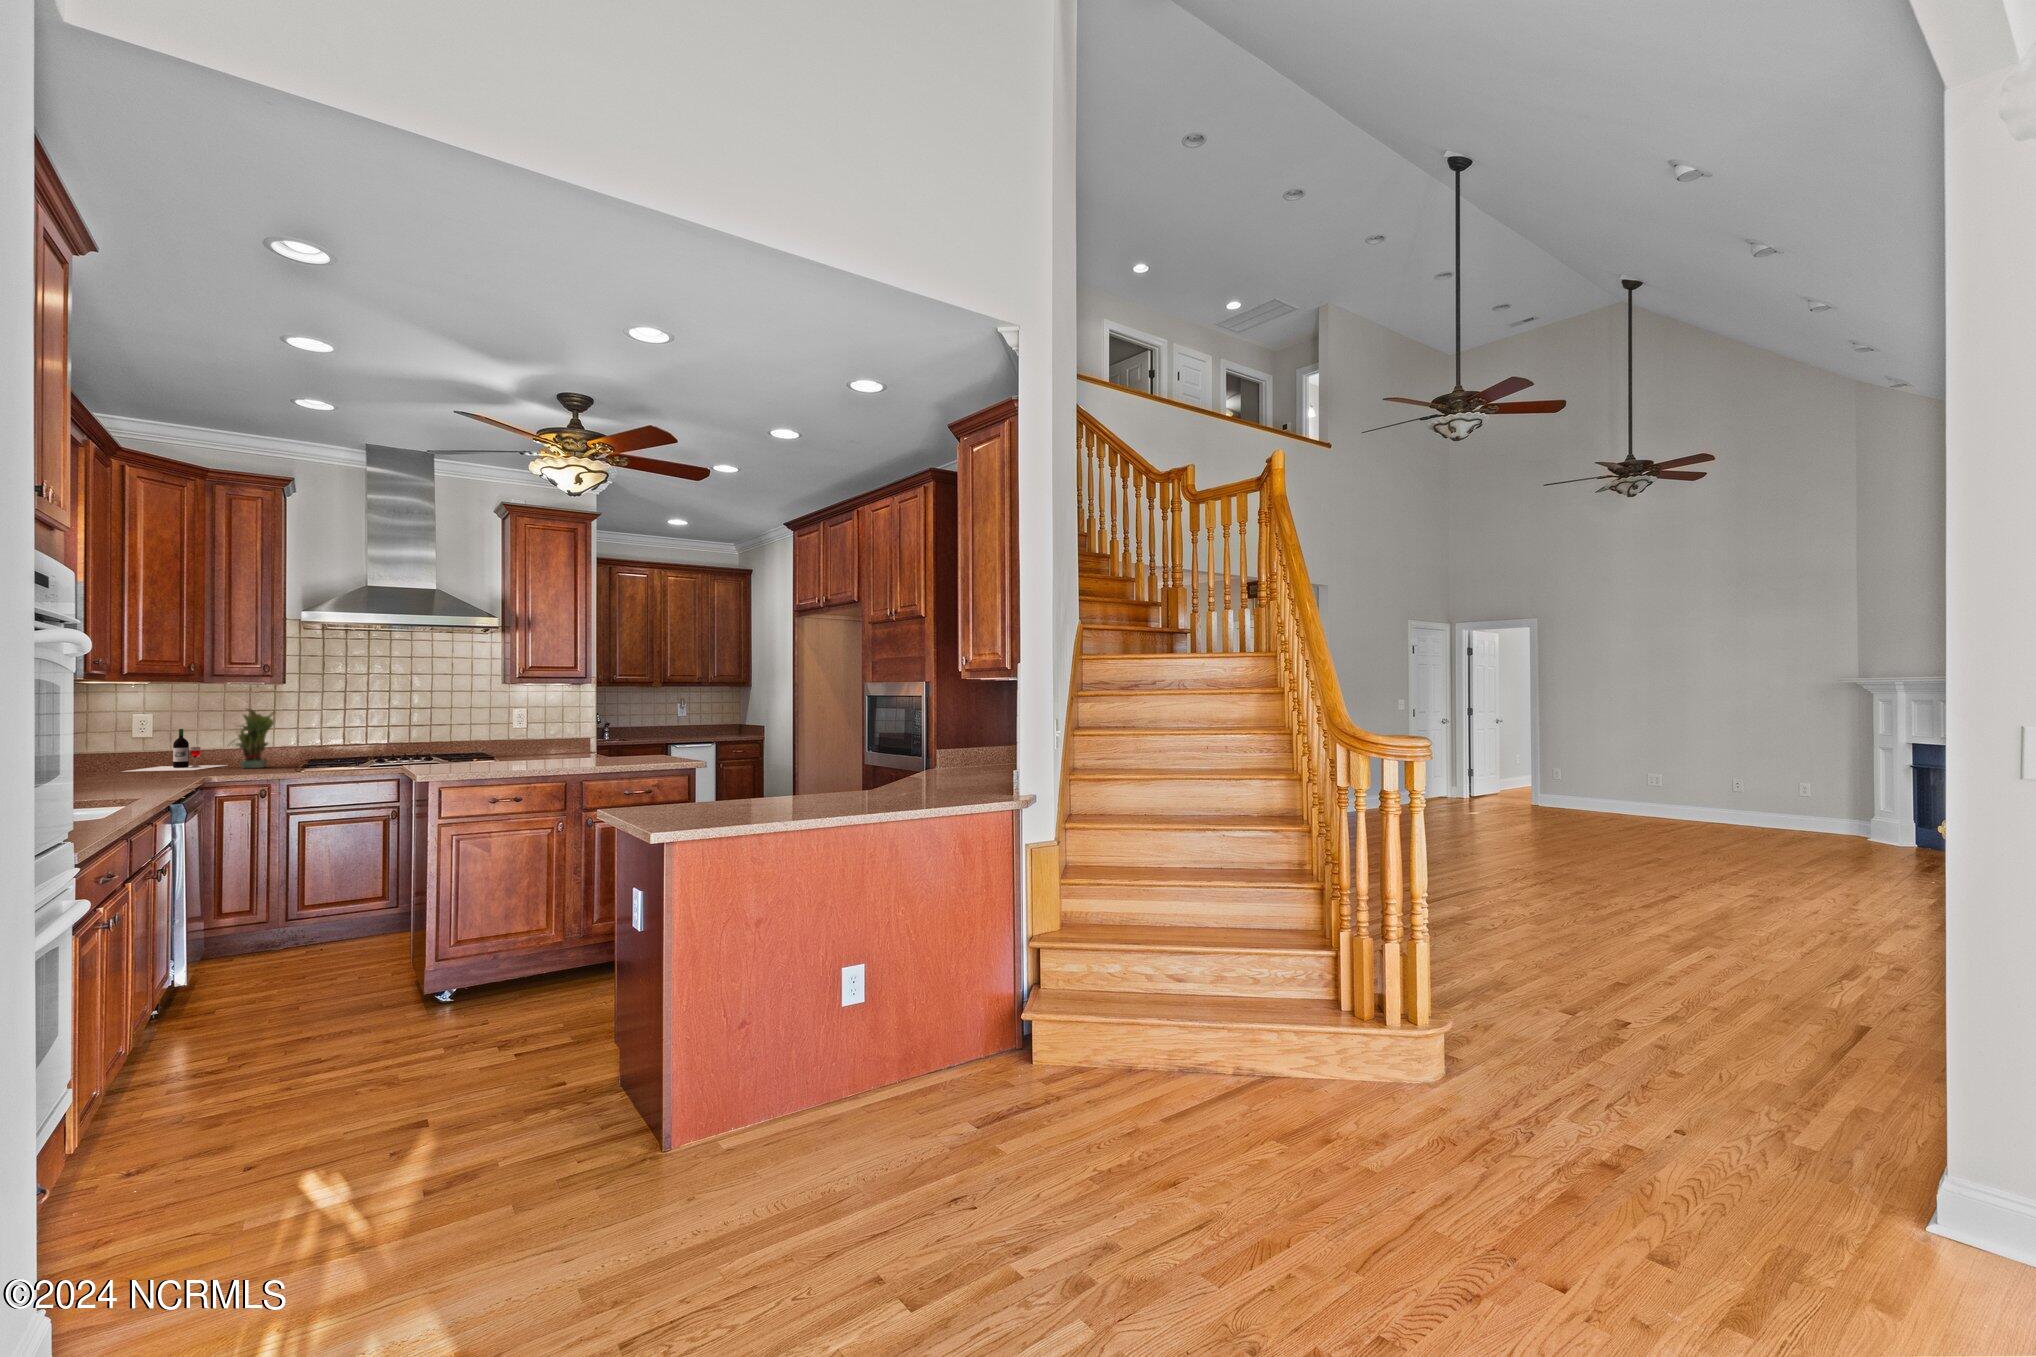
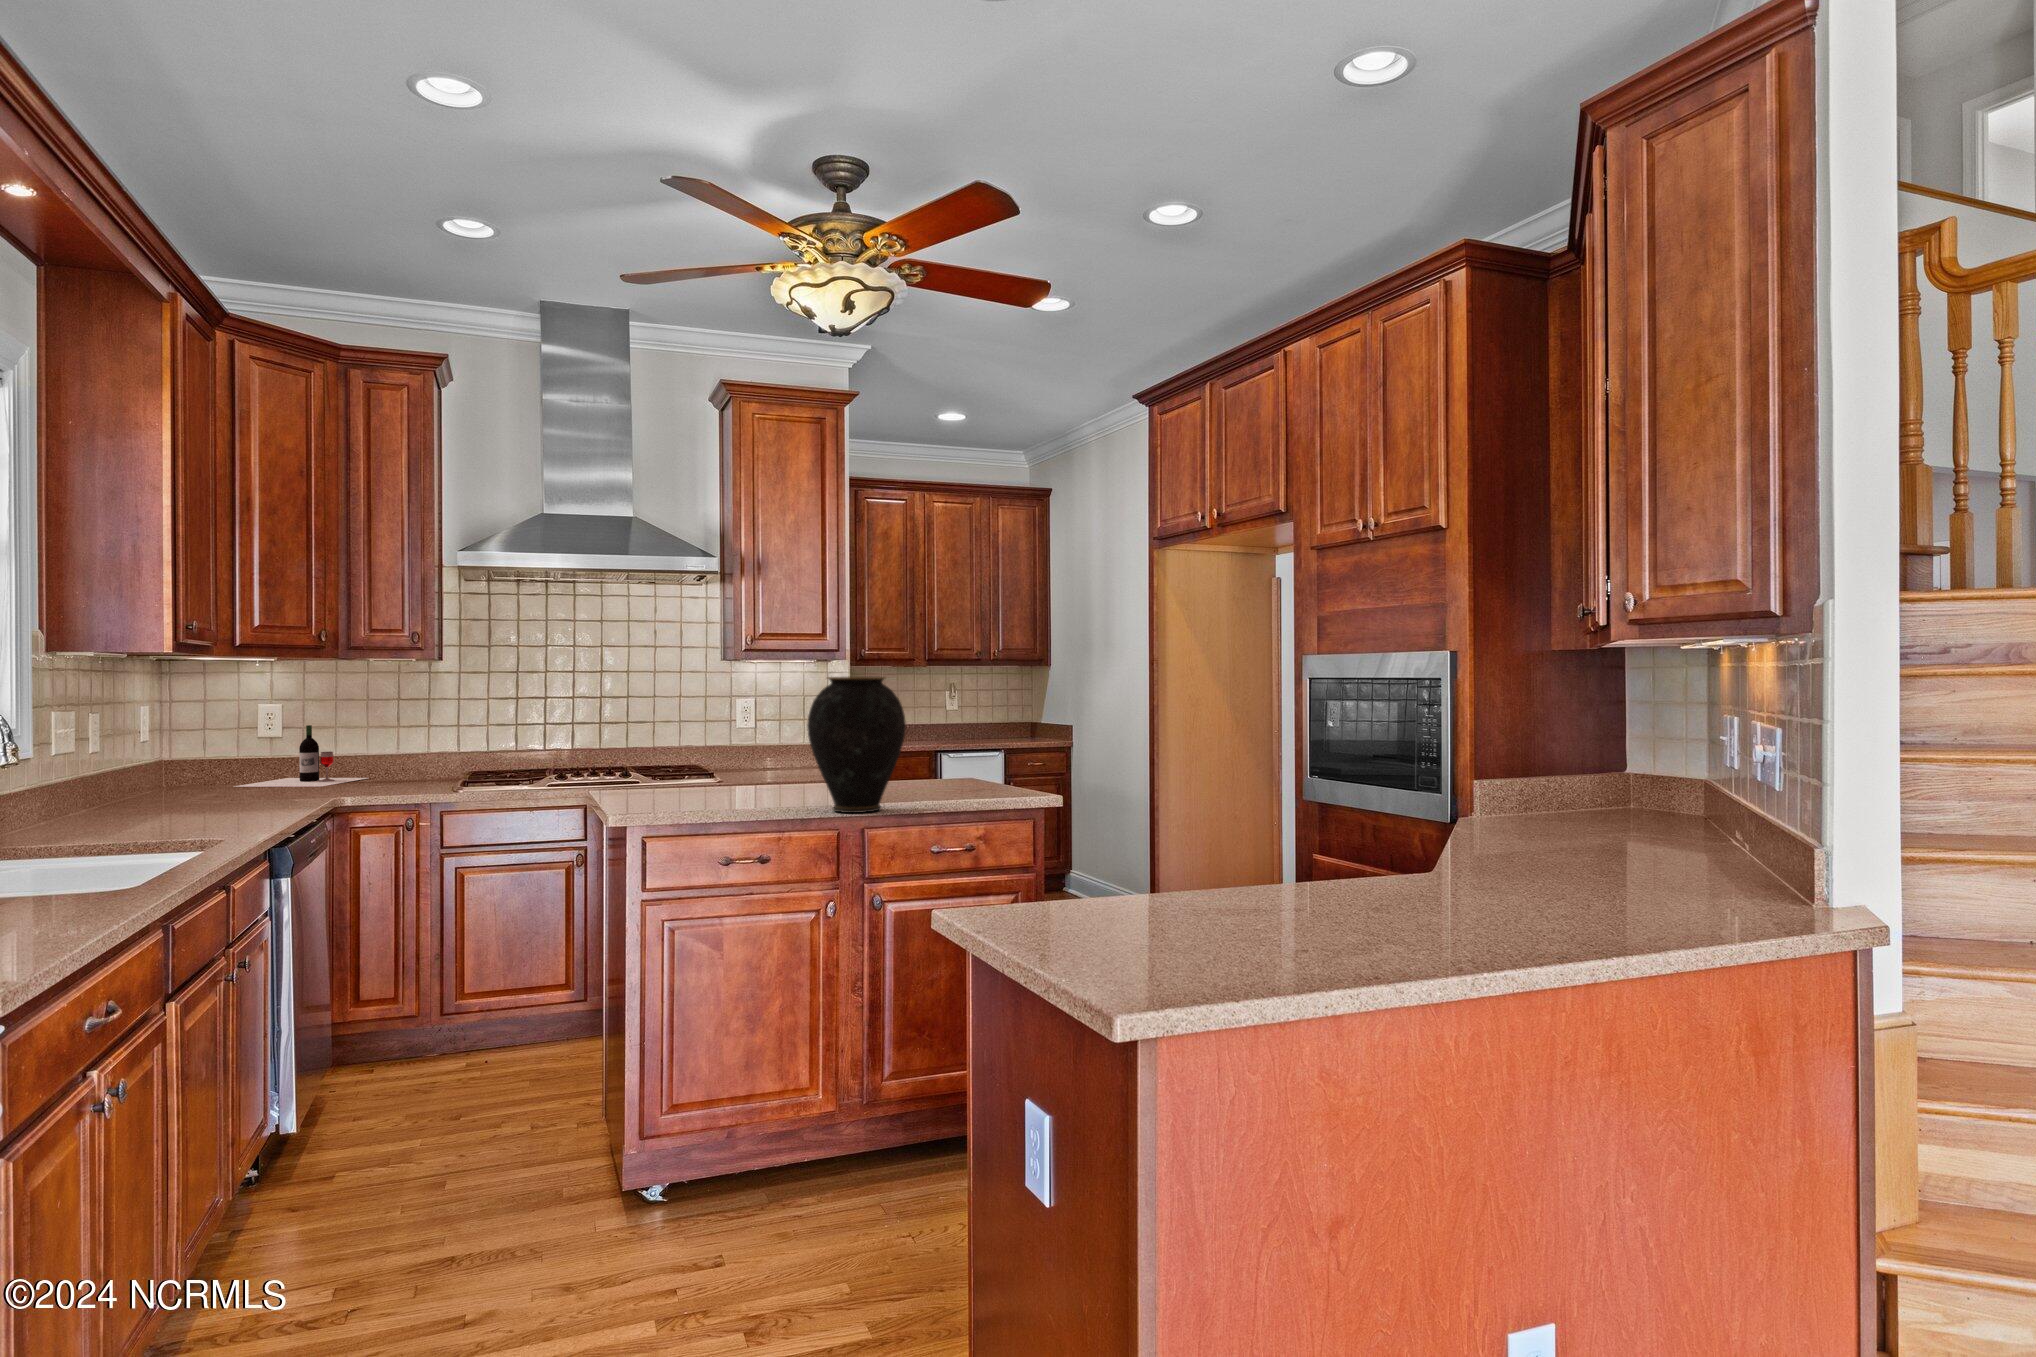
vase: none [547,693,610,772] -> present [807,677,906,813]
potted plant: present [236,709,275,768] -> none [361,696,424,785]

